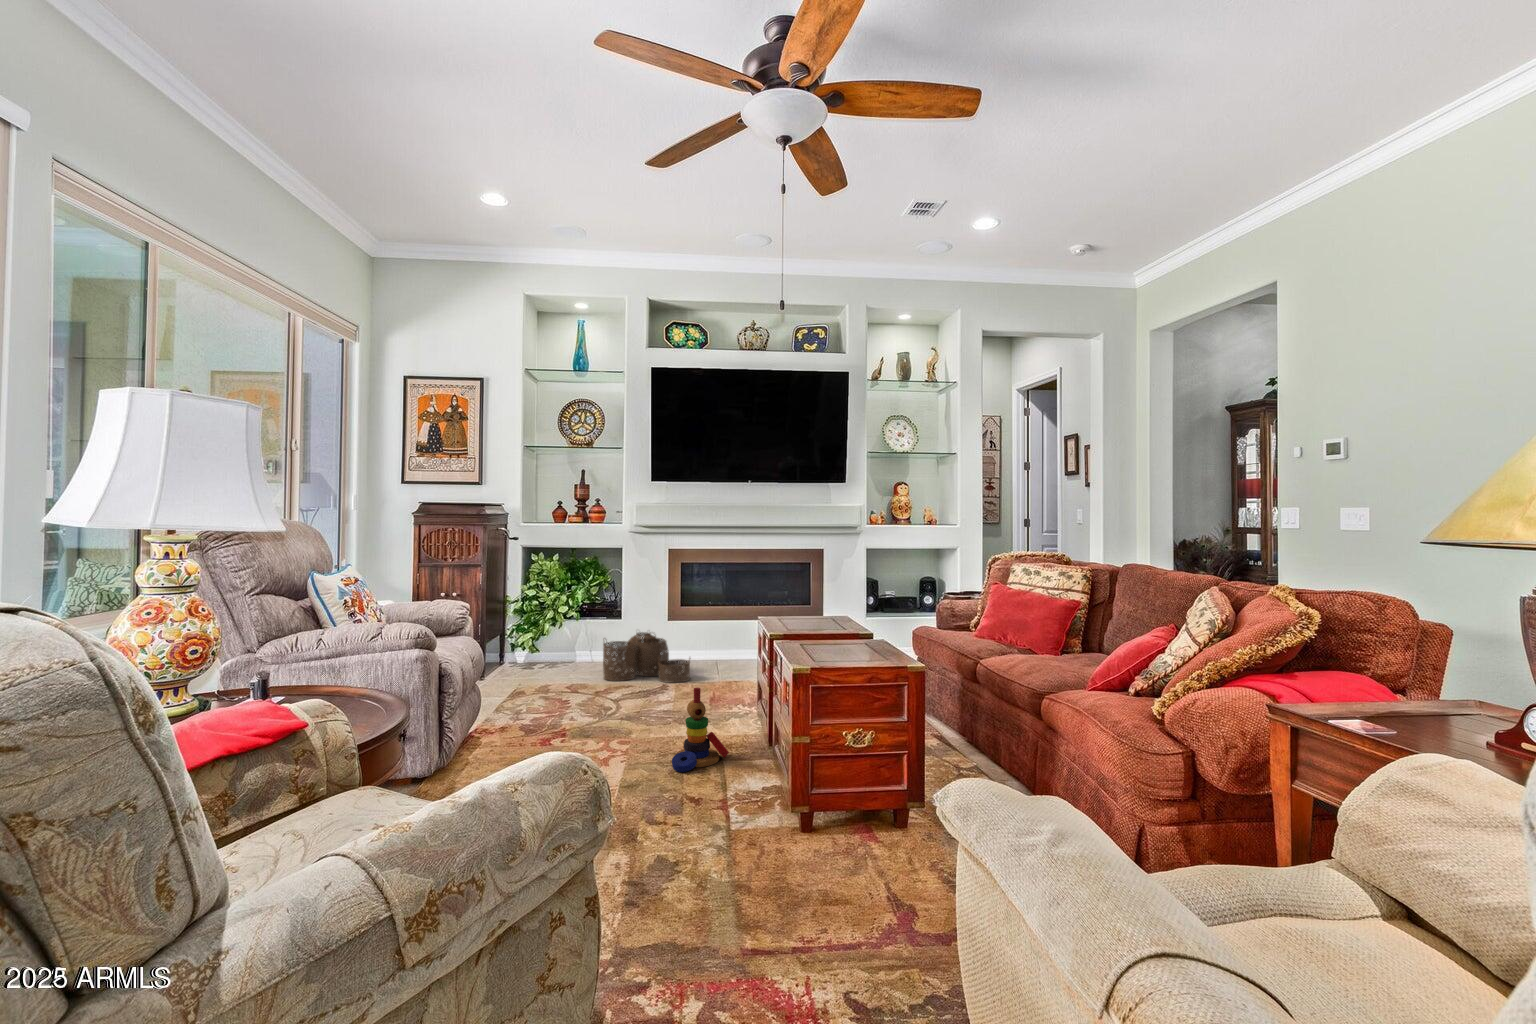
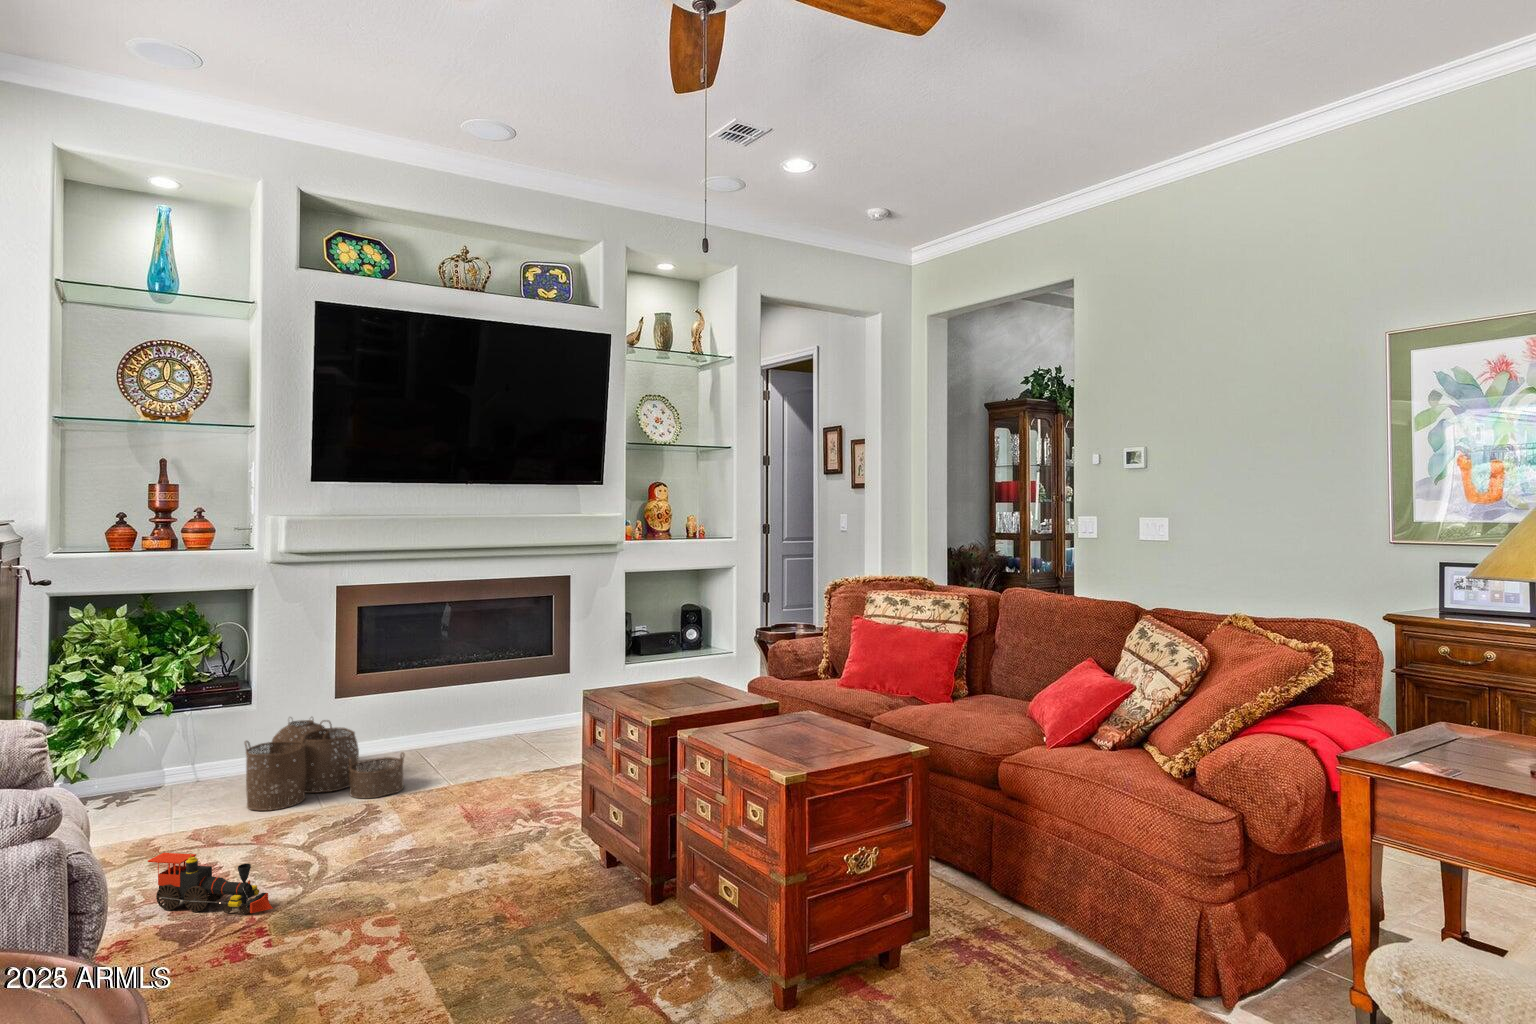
toy train: none [528,686,580,725] -> present [148,853,273,914]
stacking toy: present [672,688,729,772] -> none [497,817,582,961]

